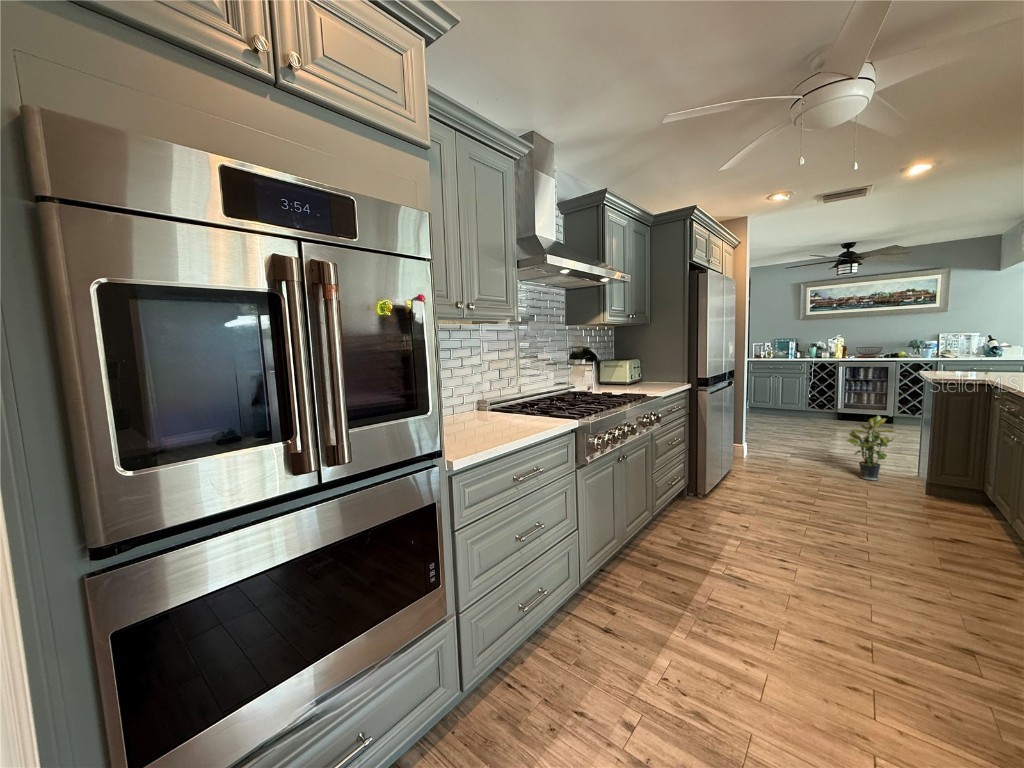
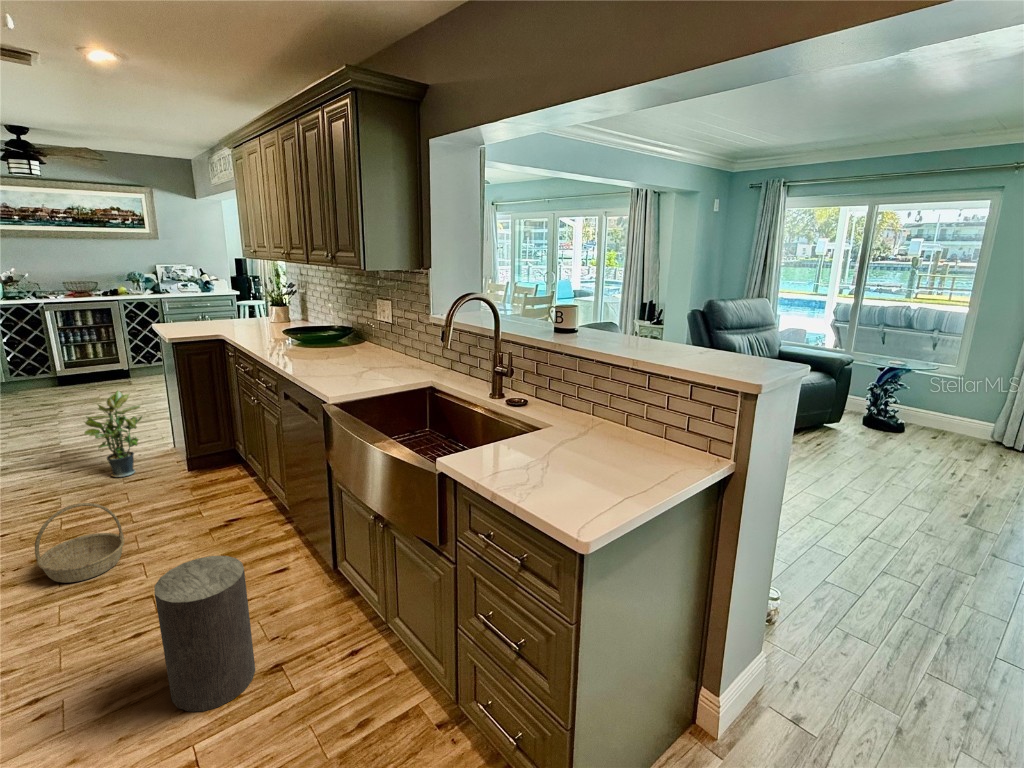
basket: none [800,472,858,525] -> present [35,503,124,583]
stool: none [865,519,952,643] -> present [154,556,255,712]

